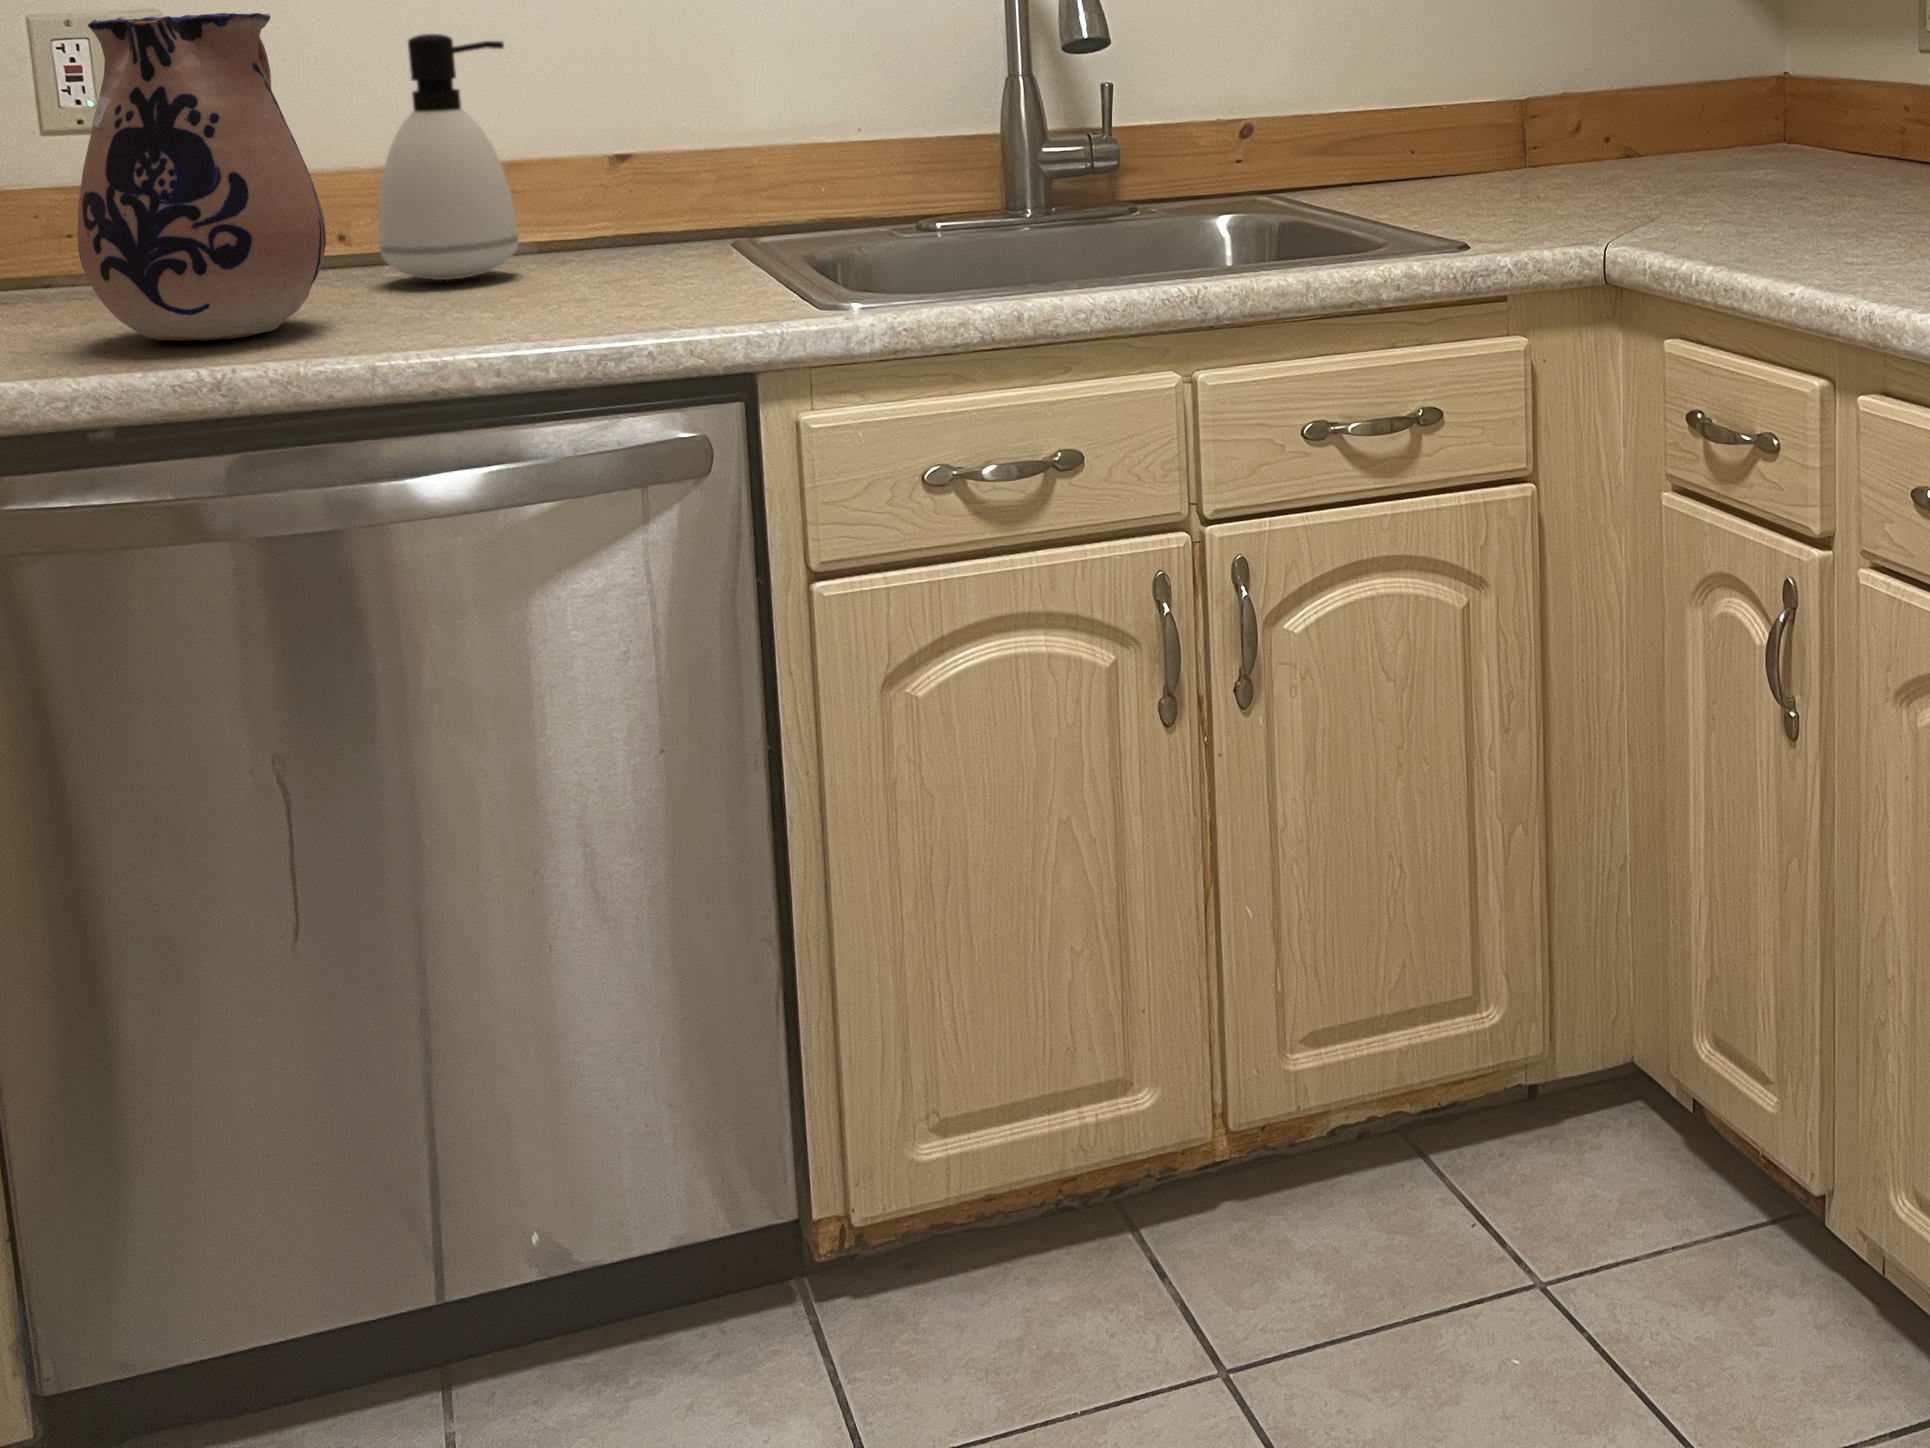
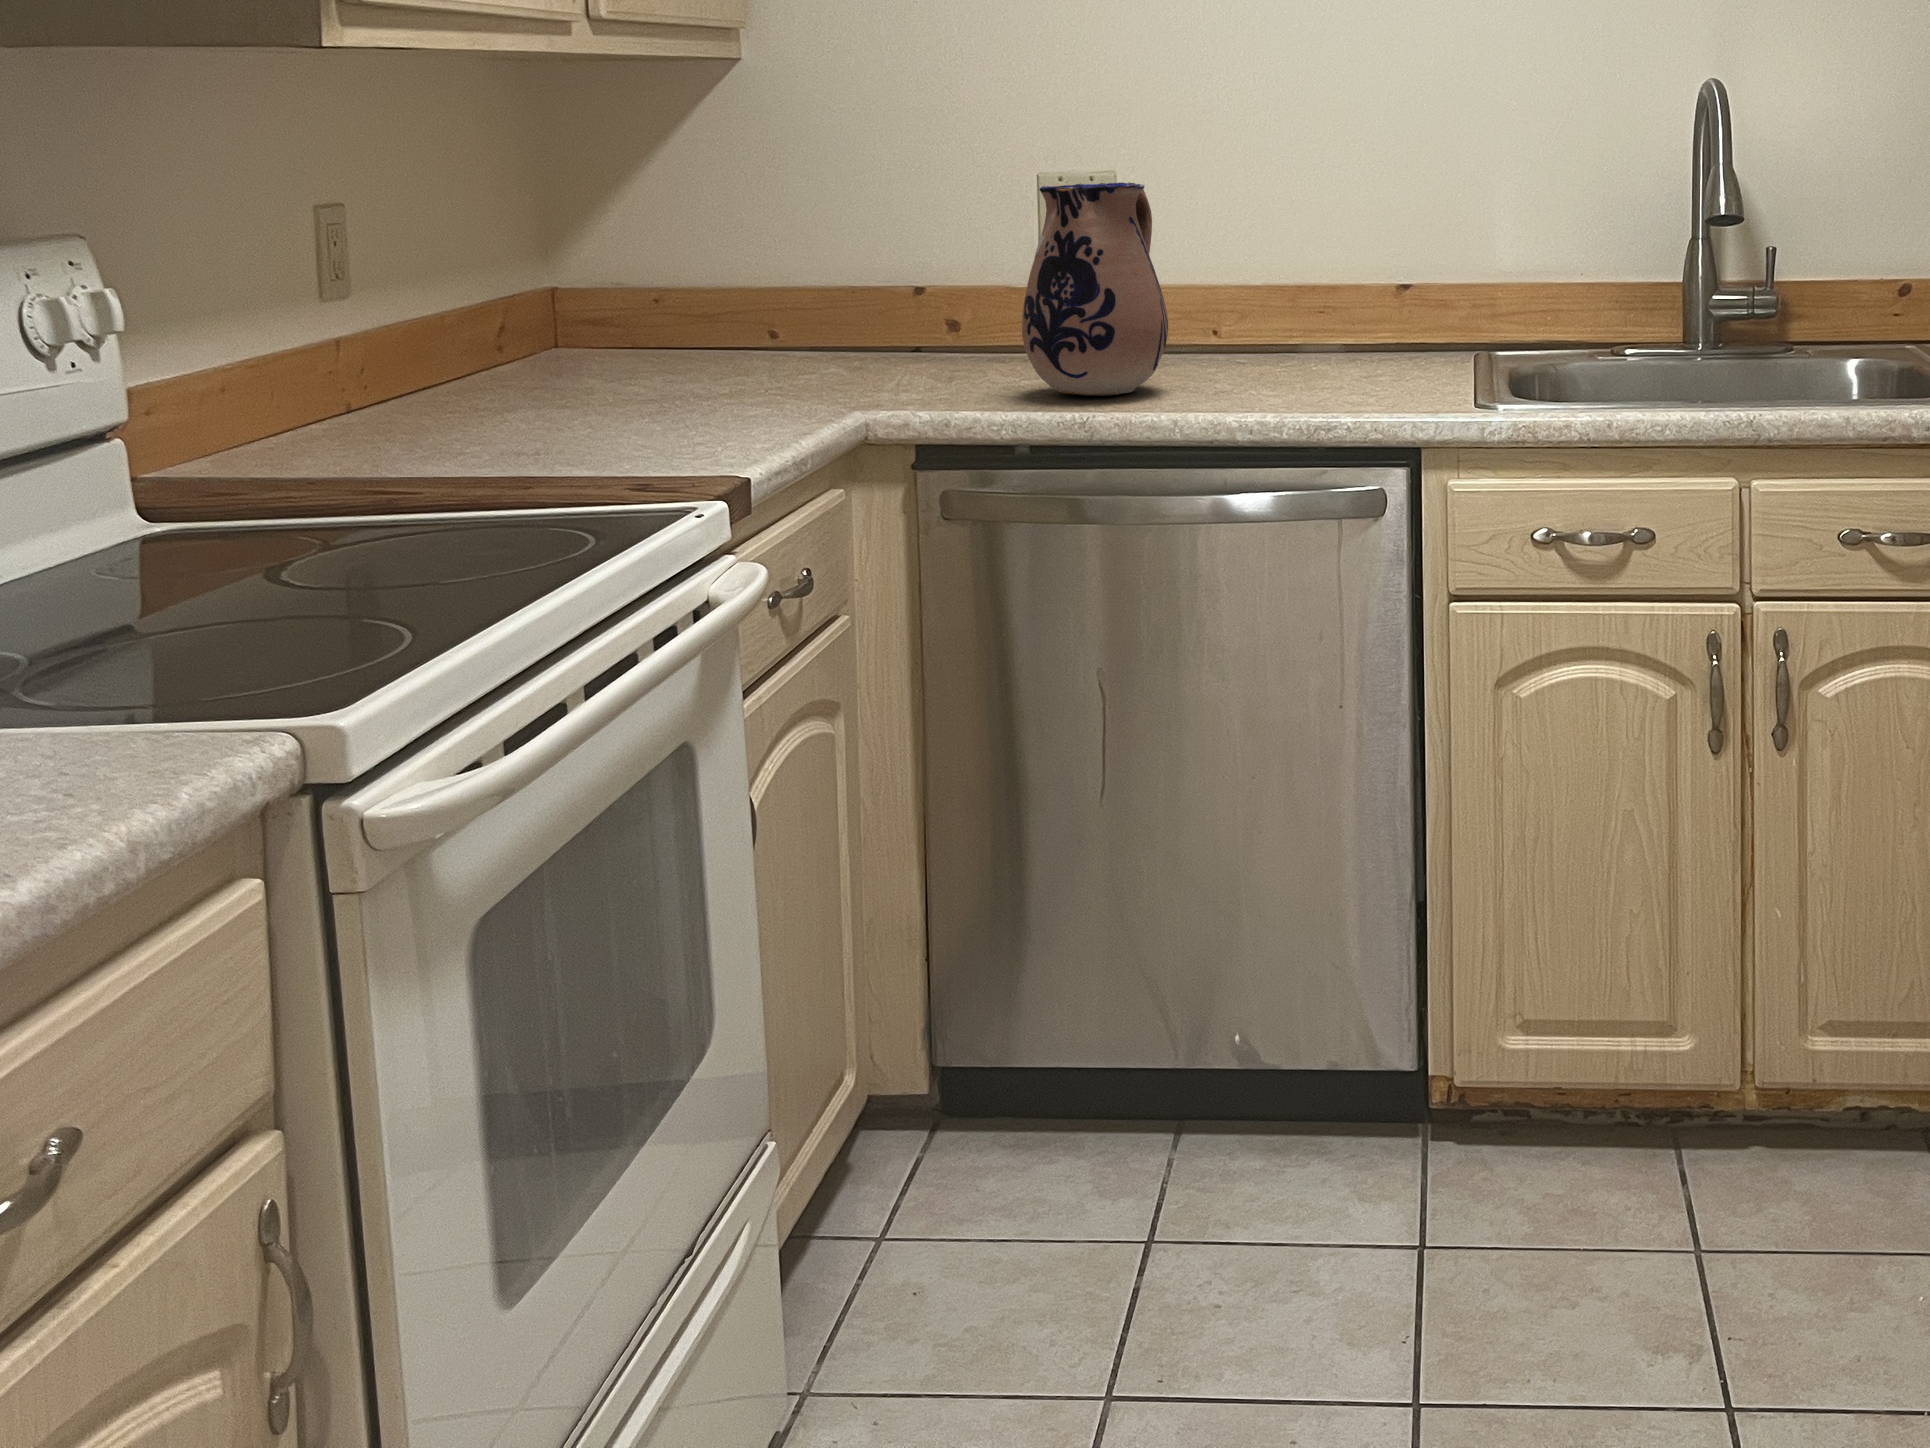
soap dispenser: present [378,34,519,280] -> none [1221,197,1312,367]

